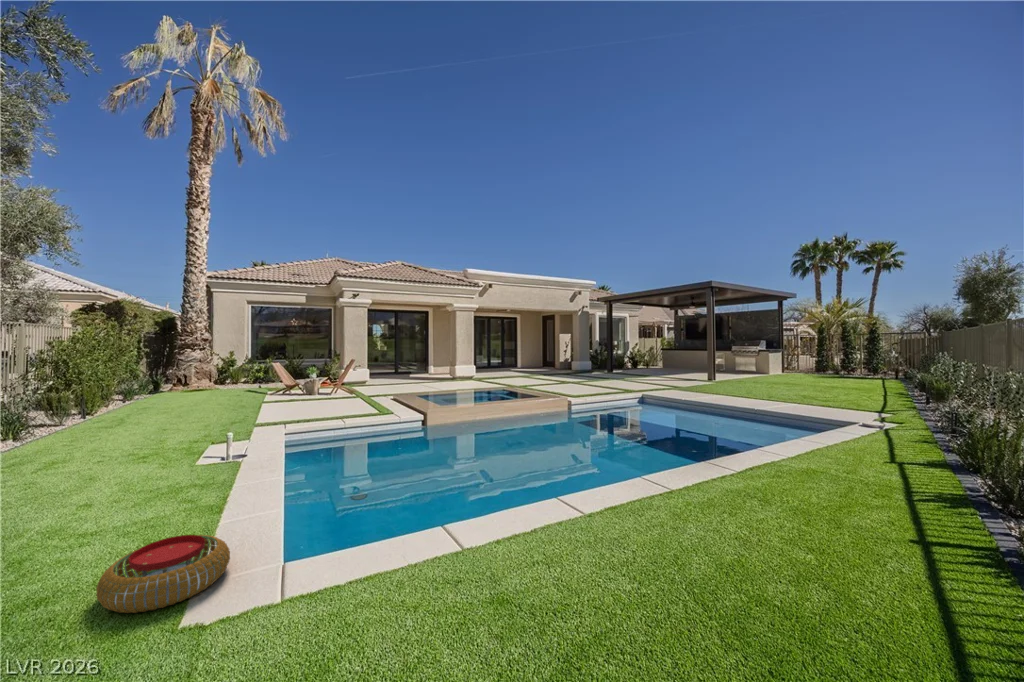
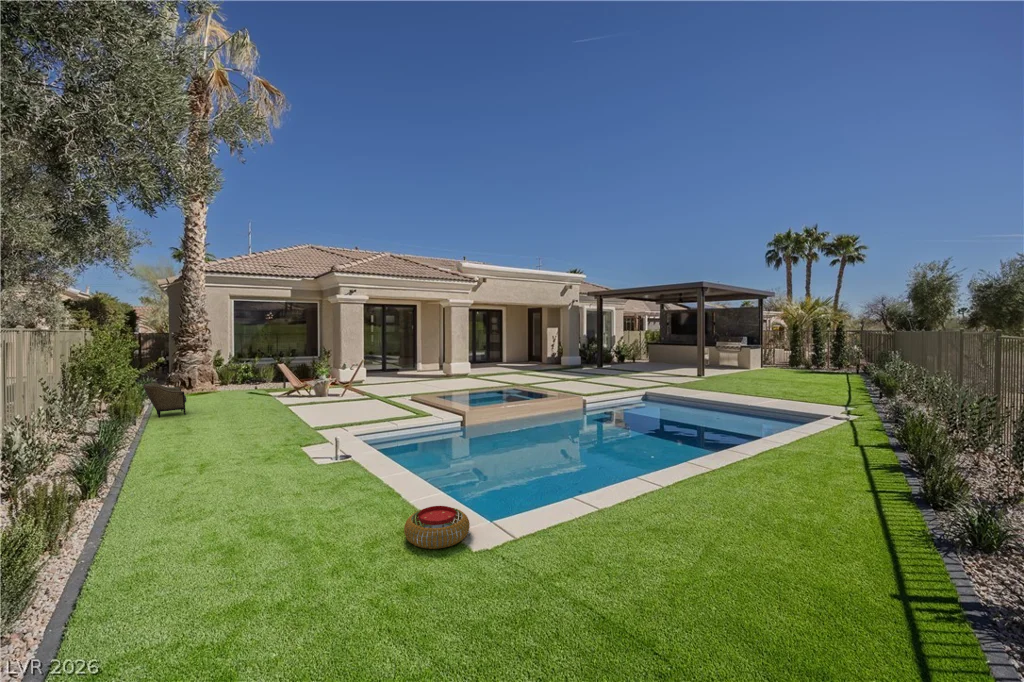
armchair: none [104,376,152,411] -> present [143,383,186,417]

